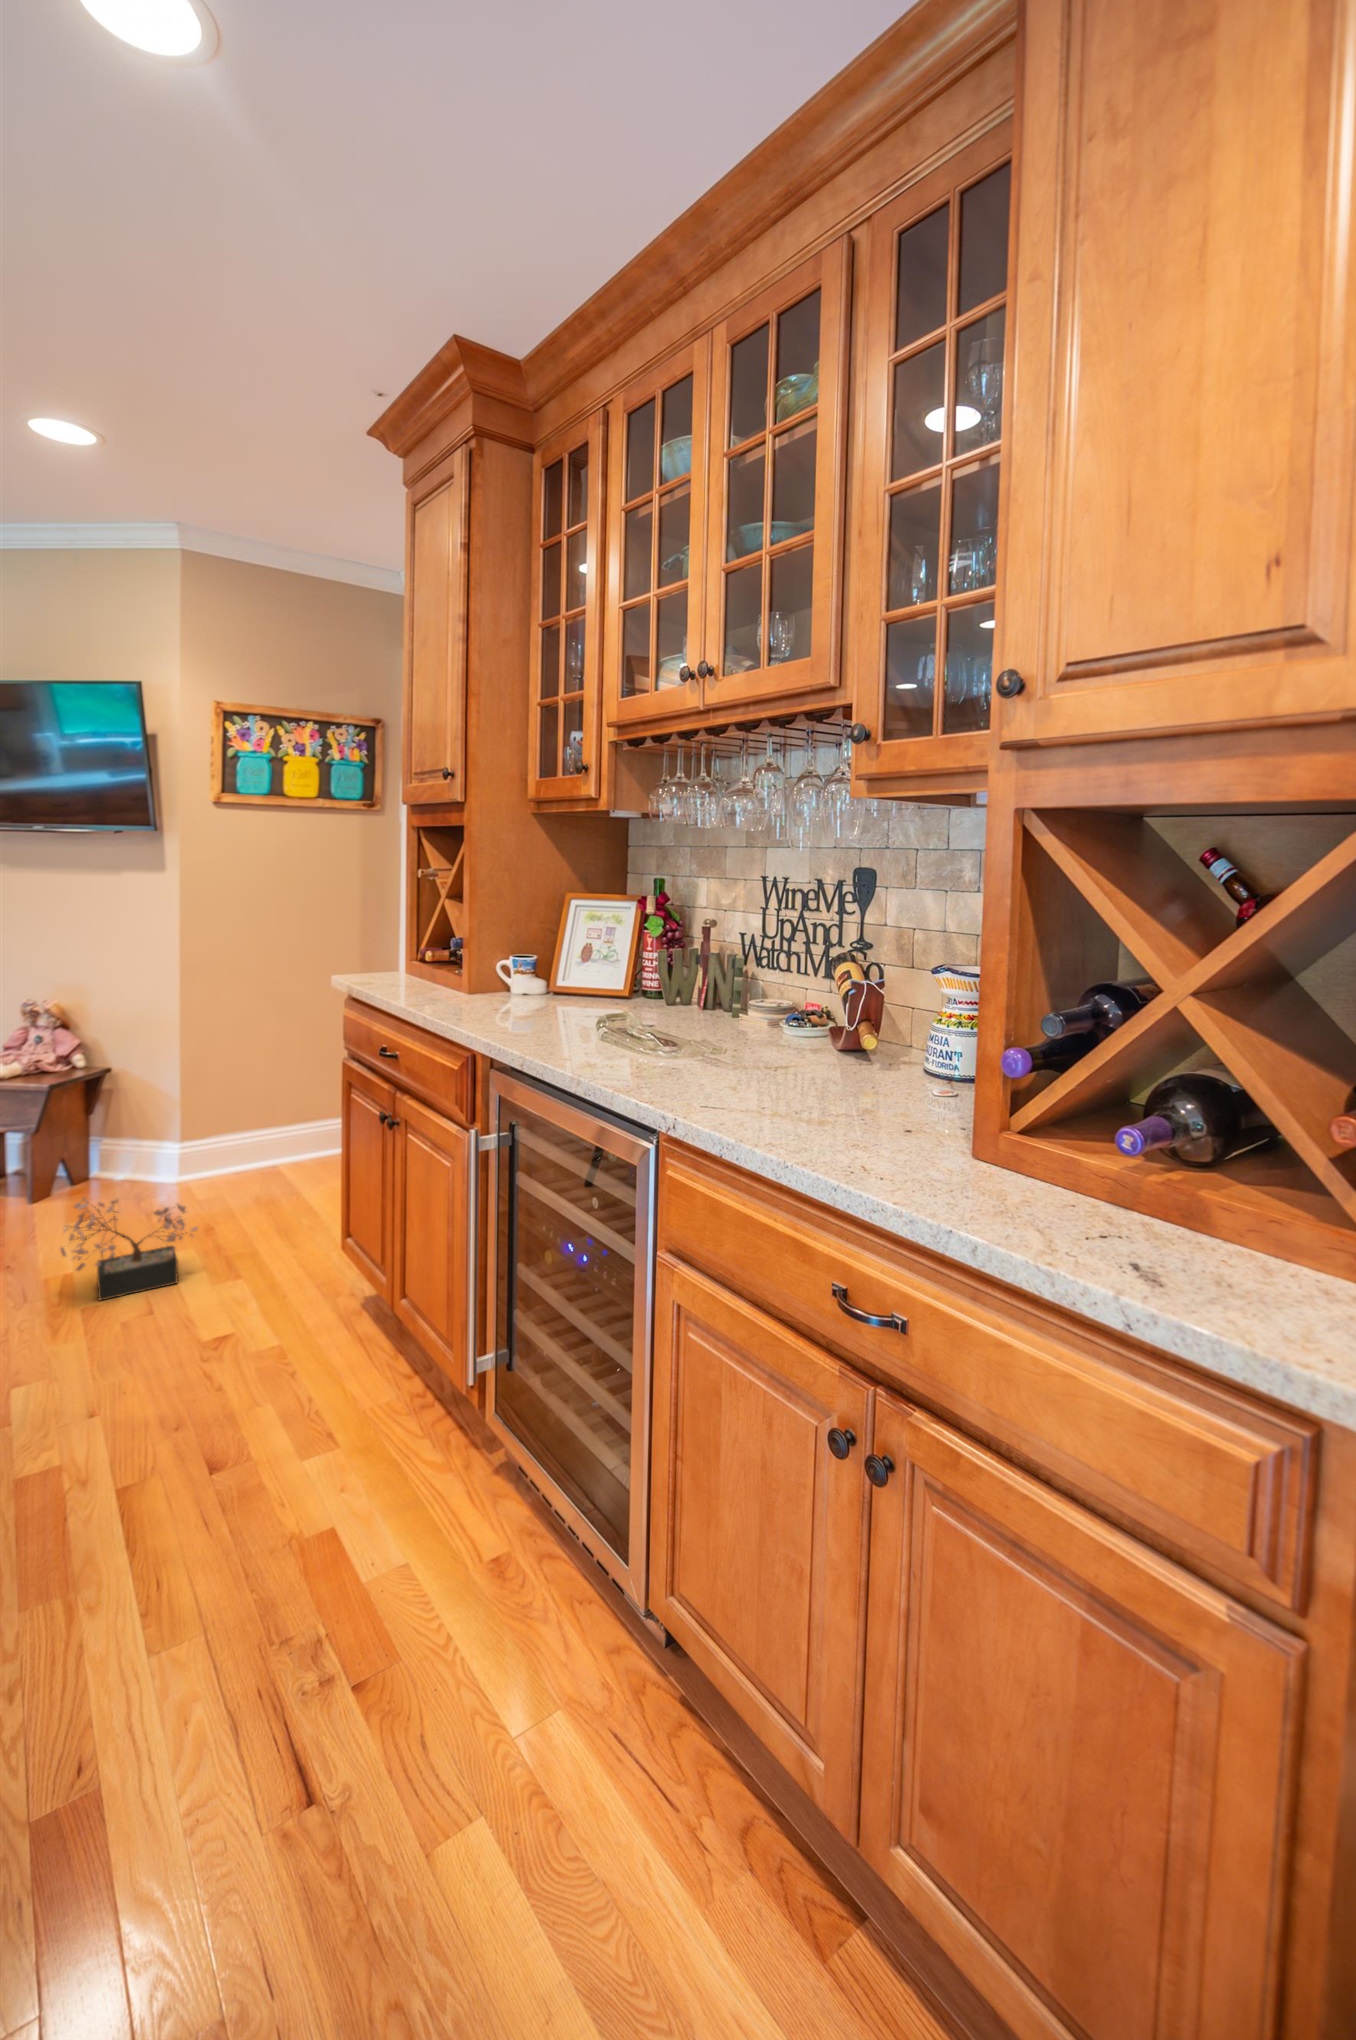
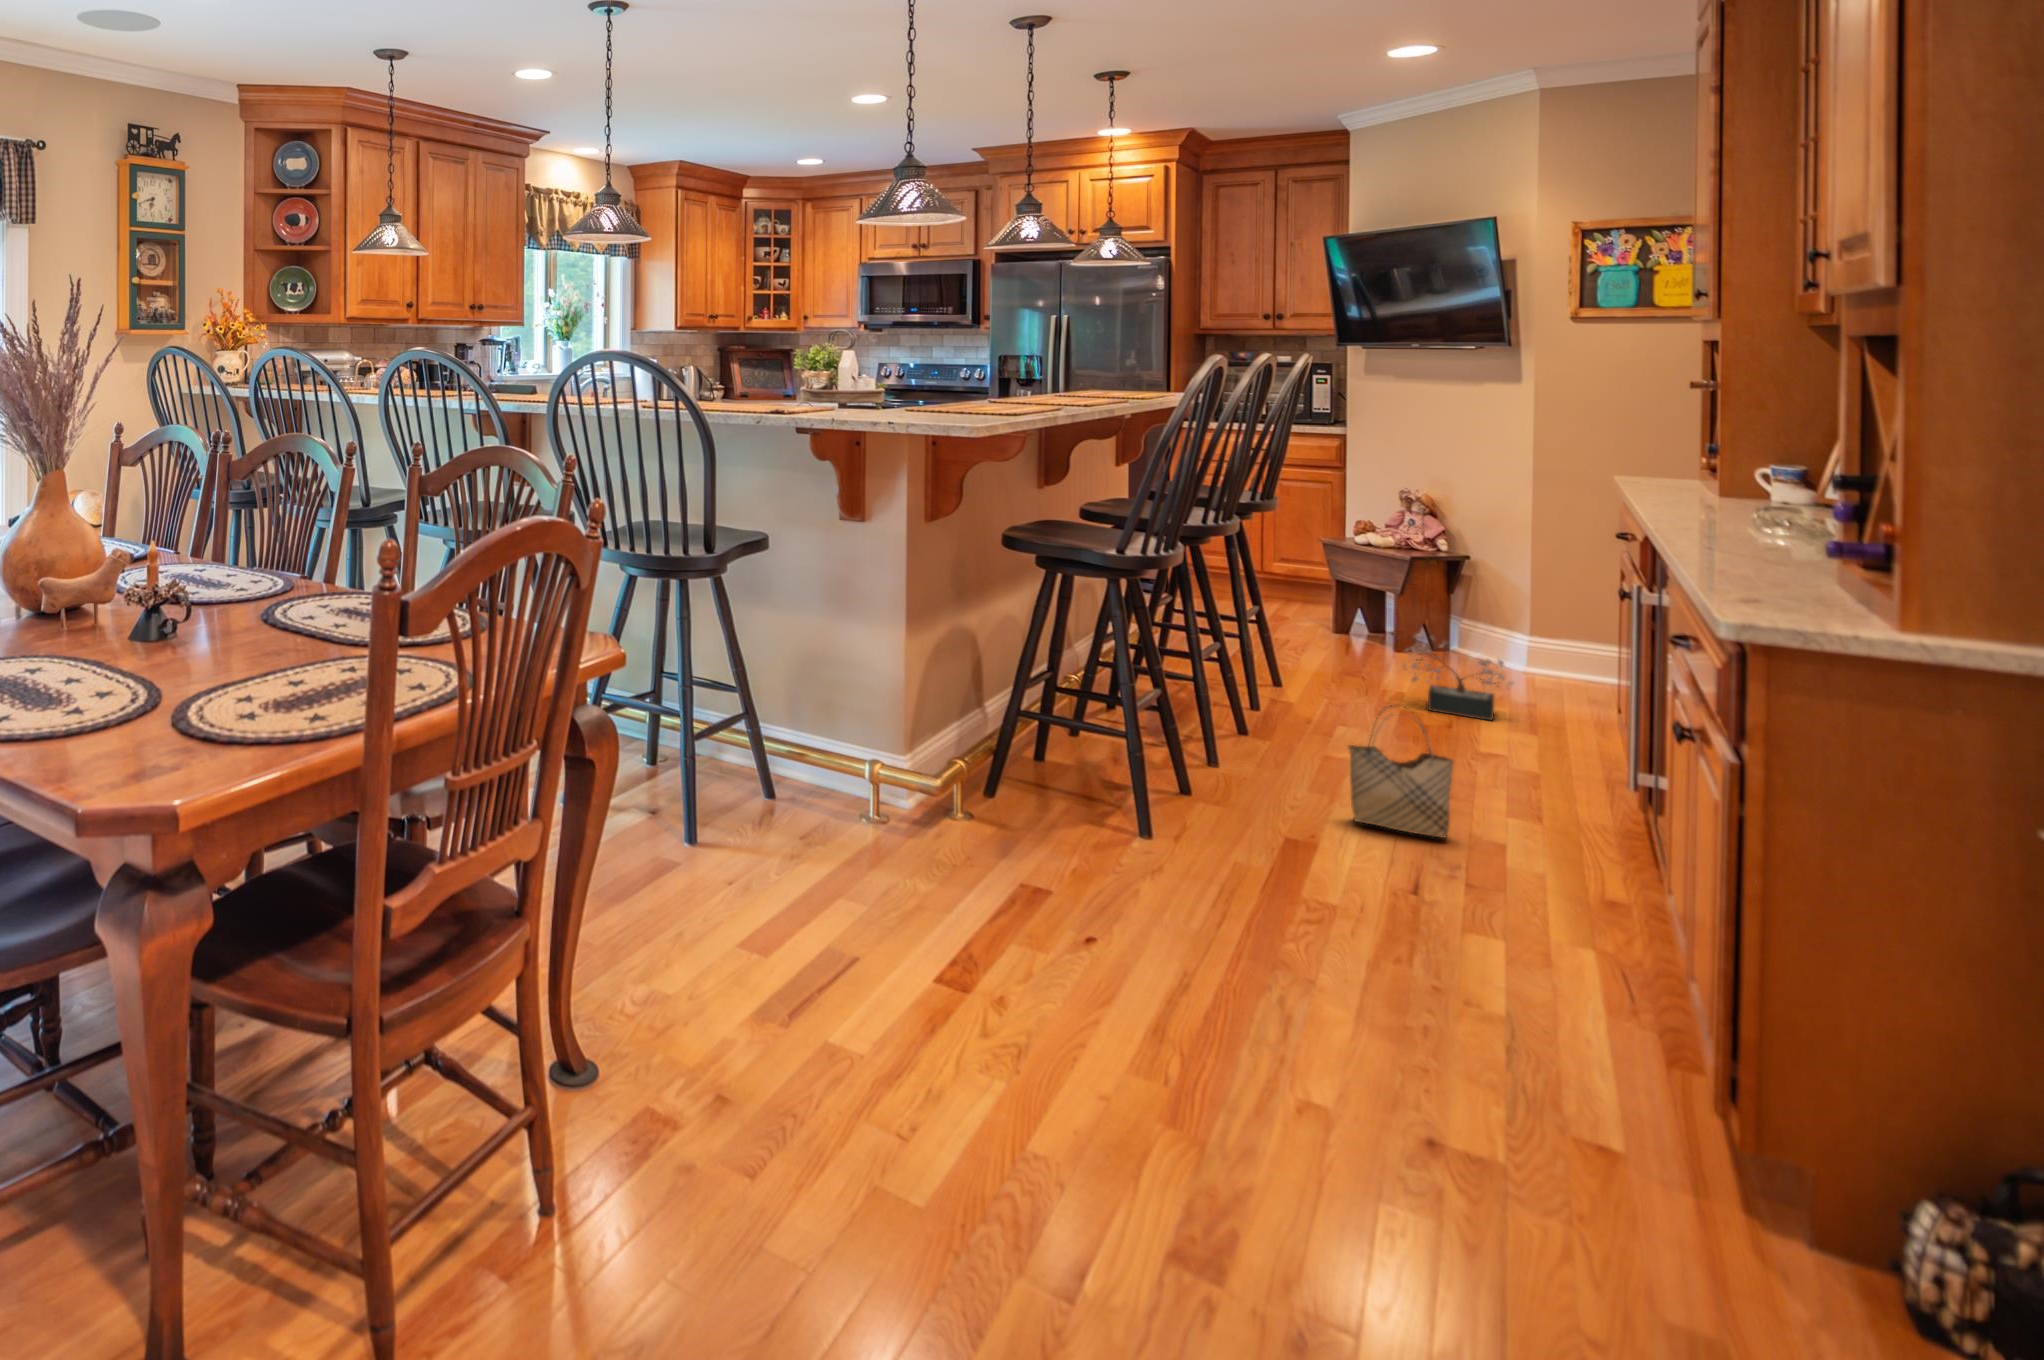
woven basket: none [61,1443,240,1721] -> present [1349,706,1454,837]

